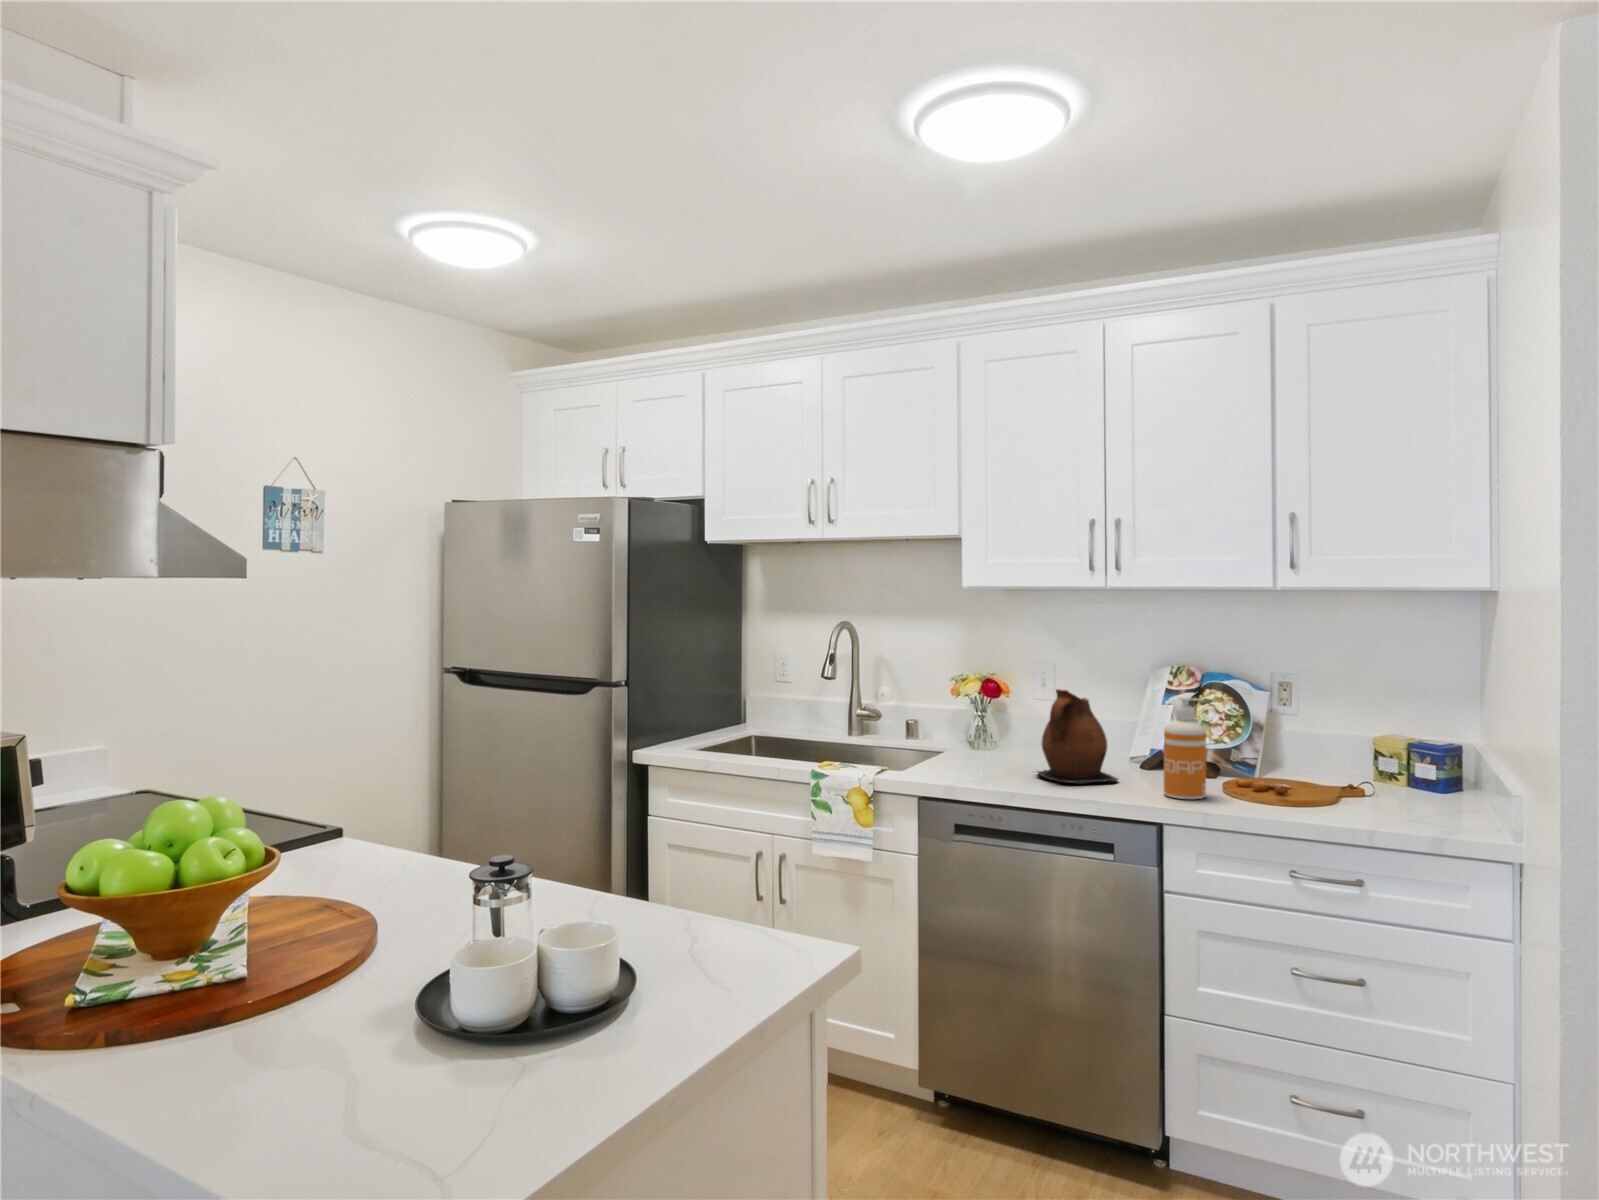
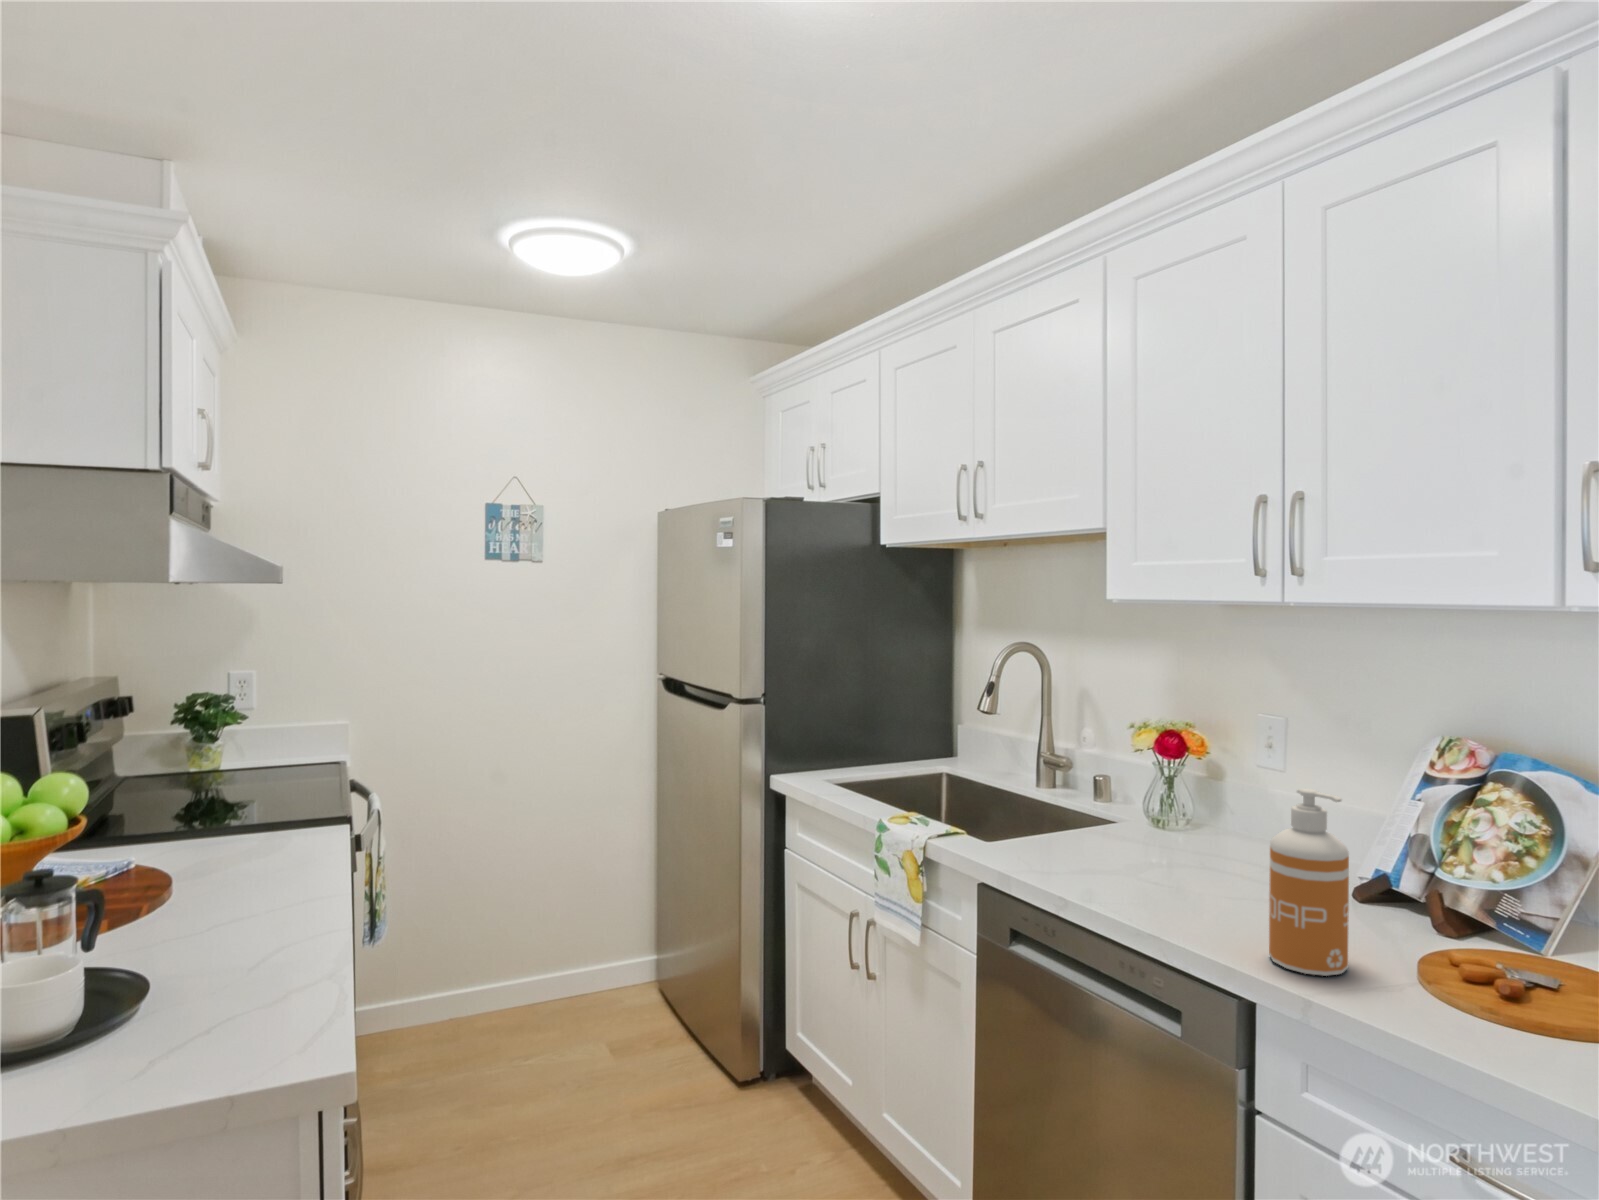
ceramic pitcher: present [1038,689,1118,782] -> none [1131,752,1254,915]

